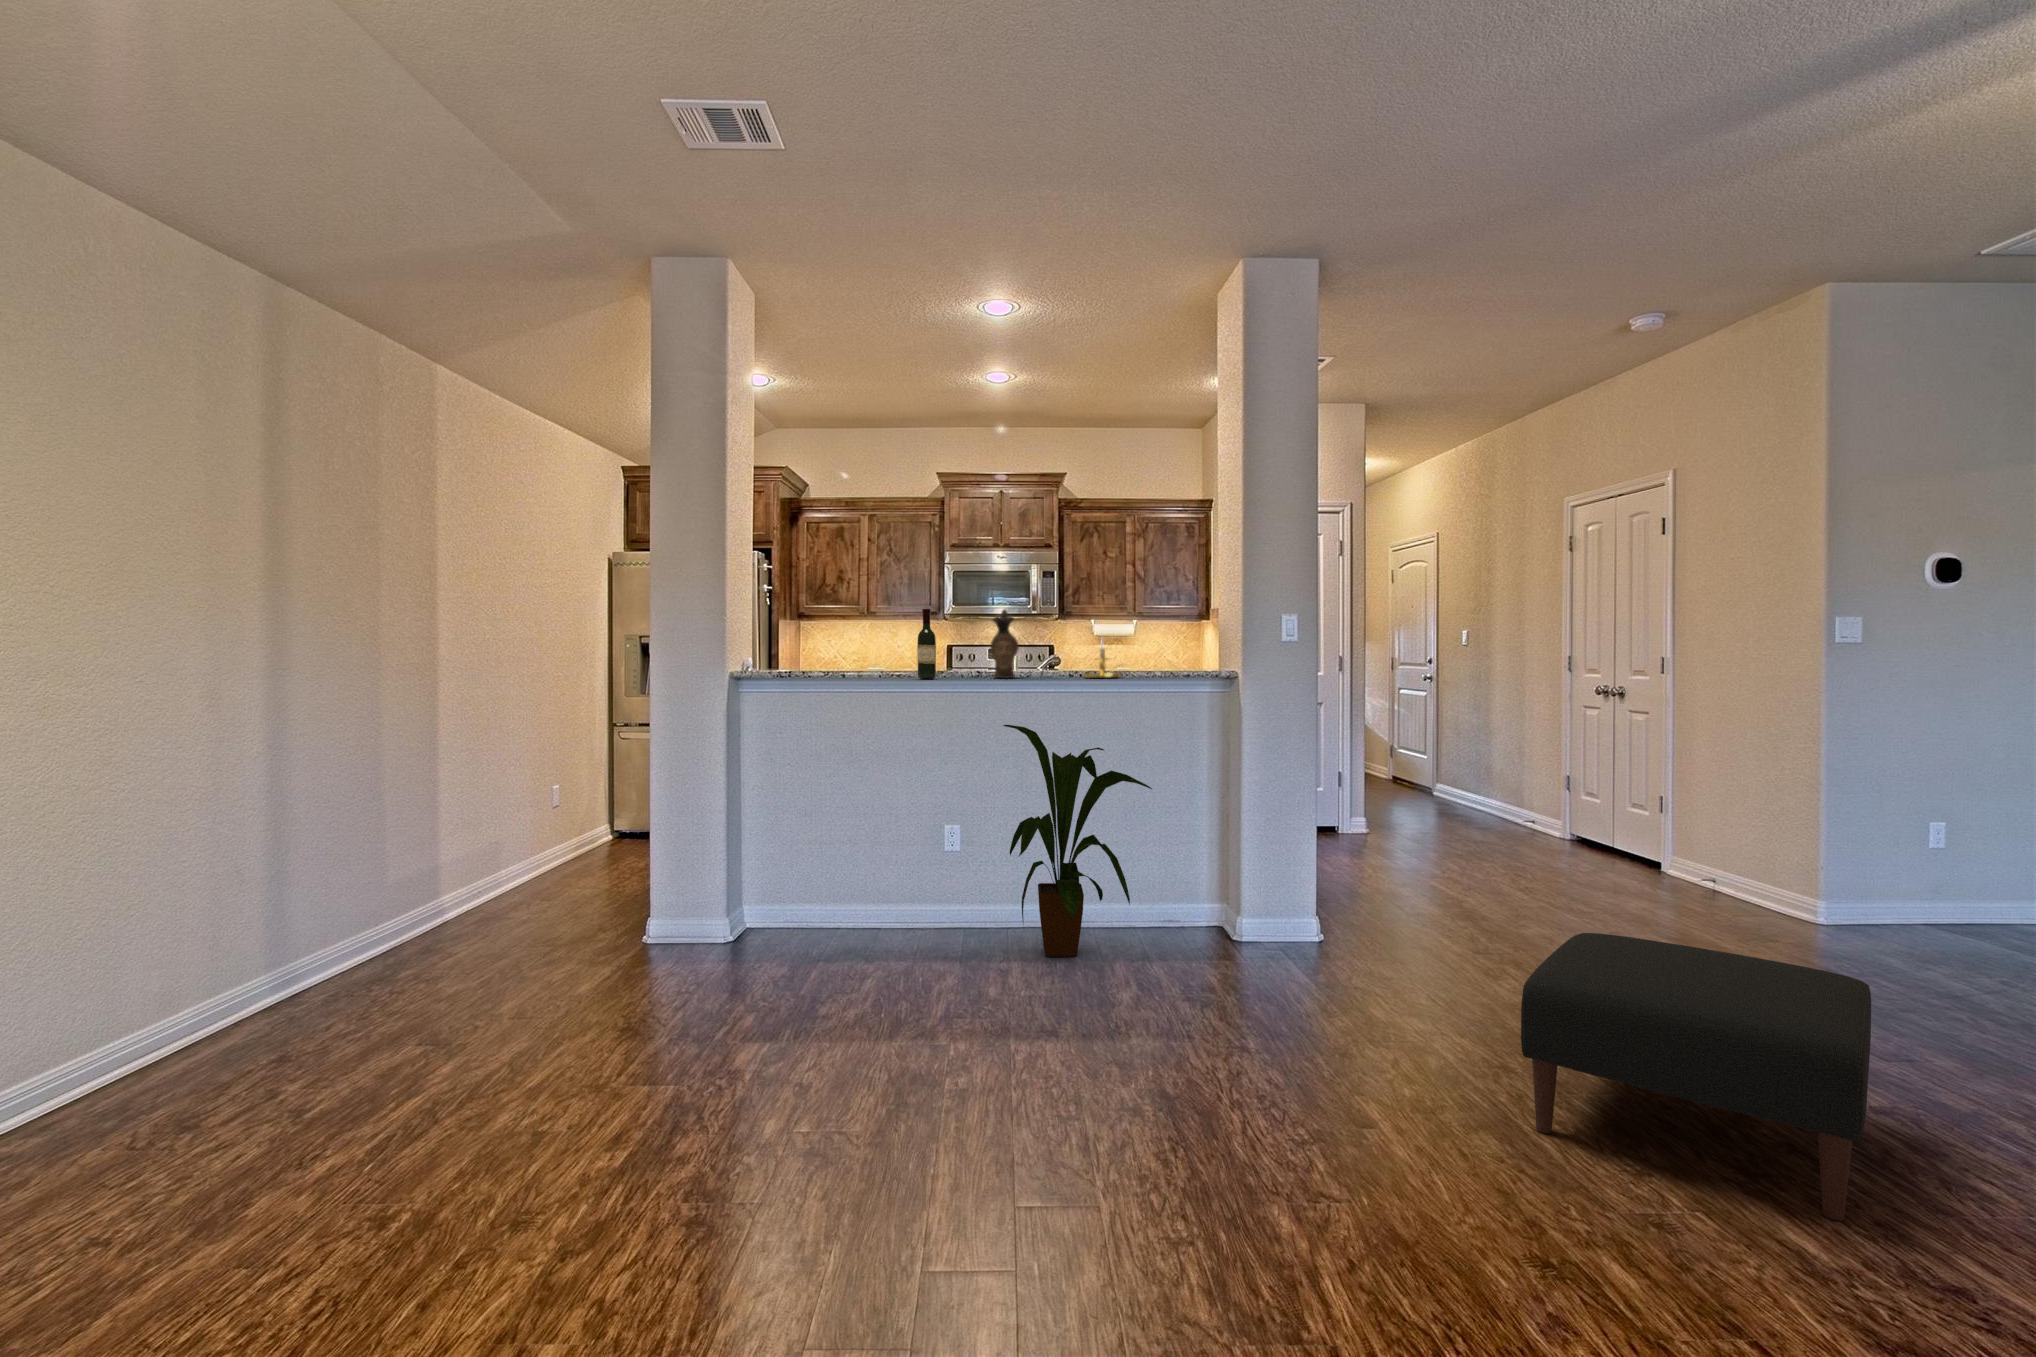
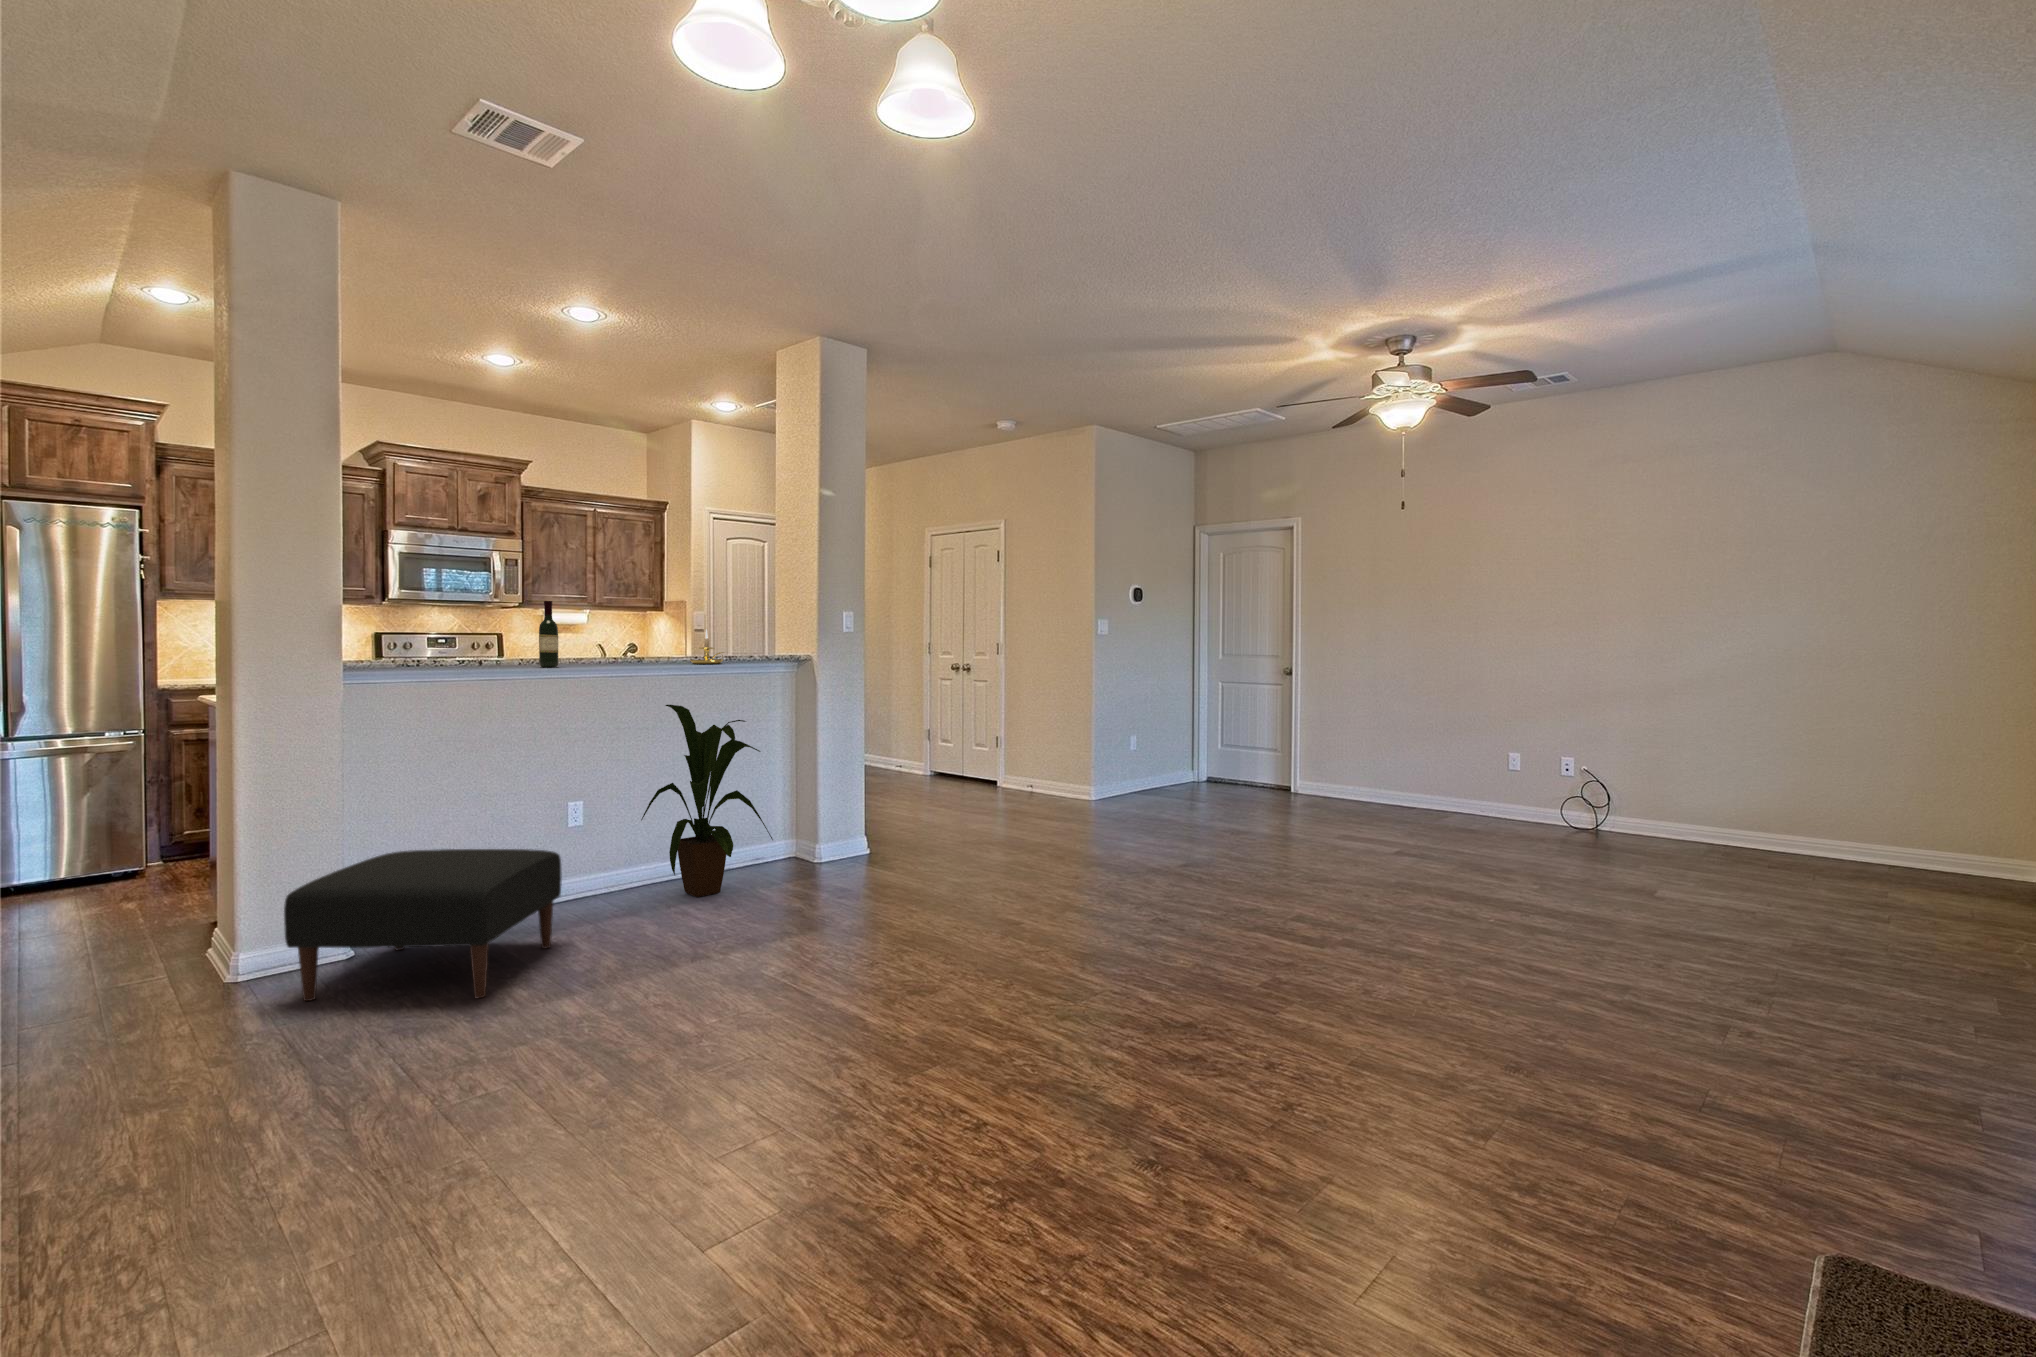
ceramic pitcher: present [990,609,1019,678] -> none [606,603,635,665]
ottoman: present [1521,933,1871,1221] -> present [284,849,562,1001]

